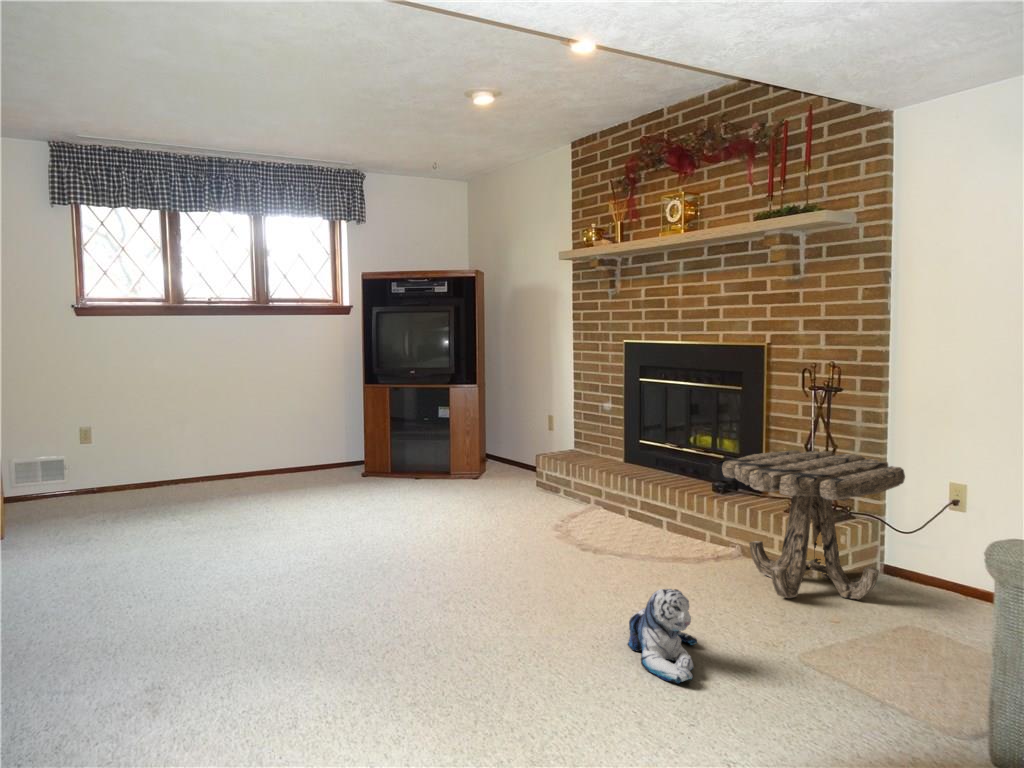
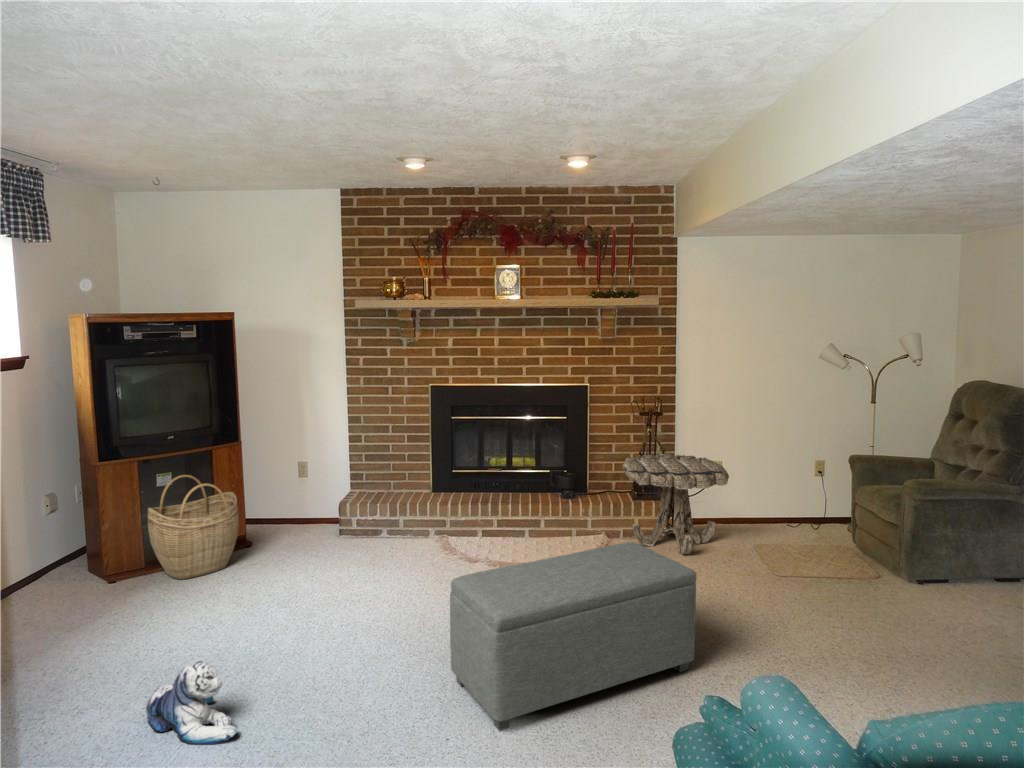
woven basket: none [373,403,443,485] -> present [148,475,239,579]
ottoman: none [242,481,510,658] -> present [450,542,696,730]
plush toy: present [627,589,697,683] -> present [146,661,237,744]

